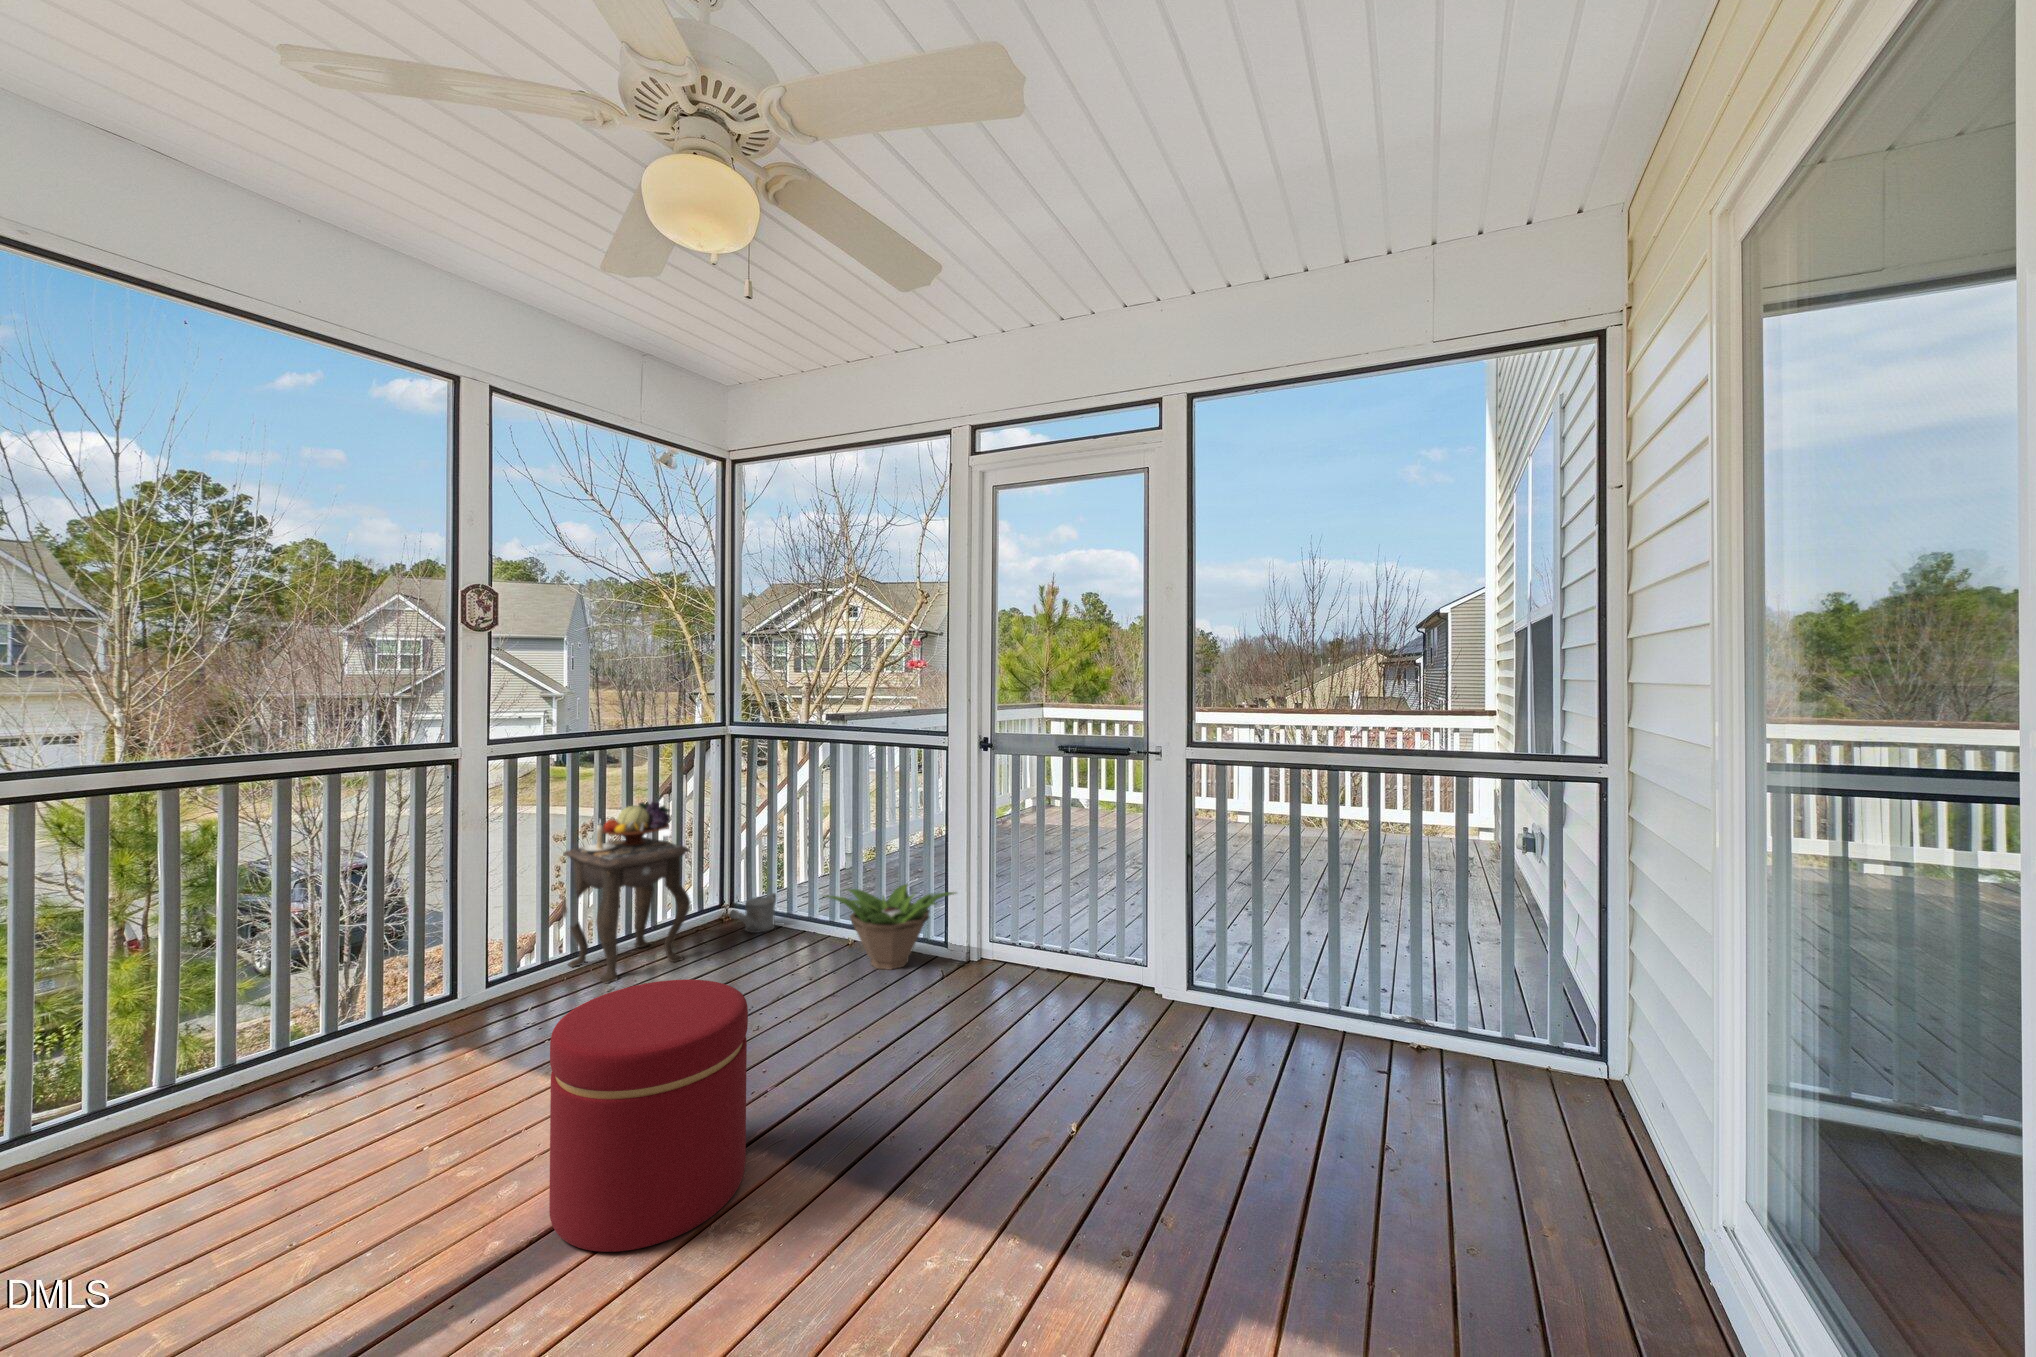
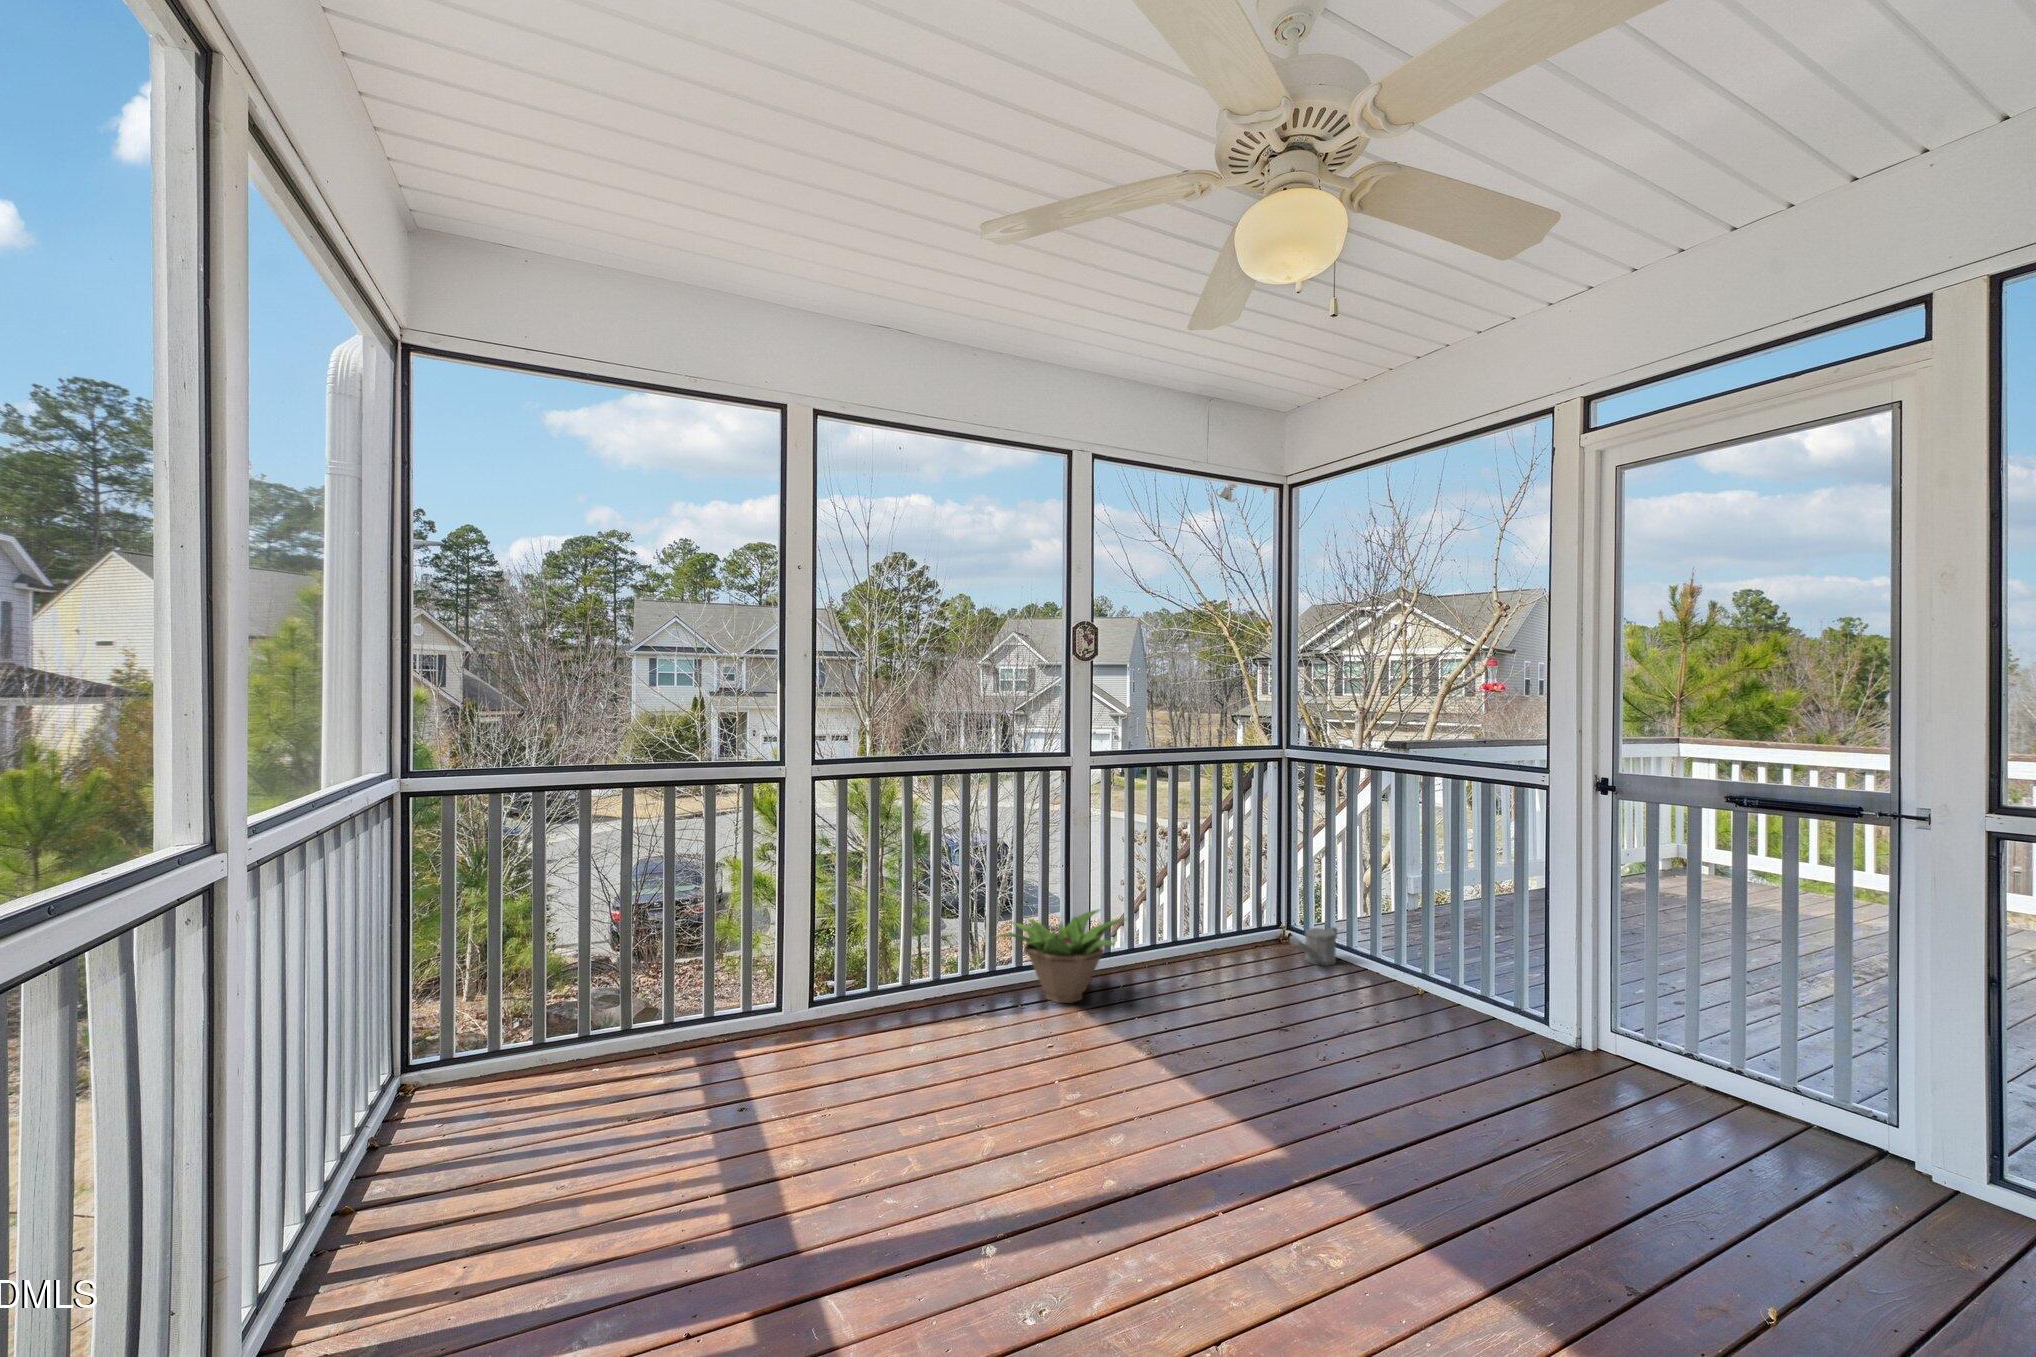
side table: present [562,802,690,983] -> none [1142,813,1252,983]
decorative plant: present [823,884,956,970] -> present [992,910,1126,1003]
ottoman: present [549,980,748,1252] -> none [1151,980,1312,1206]

